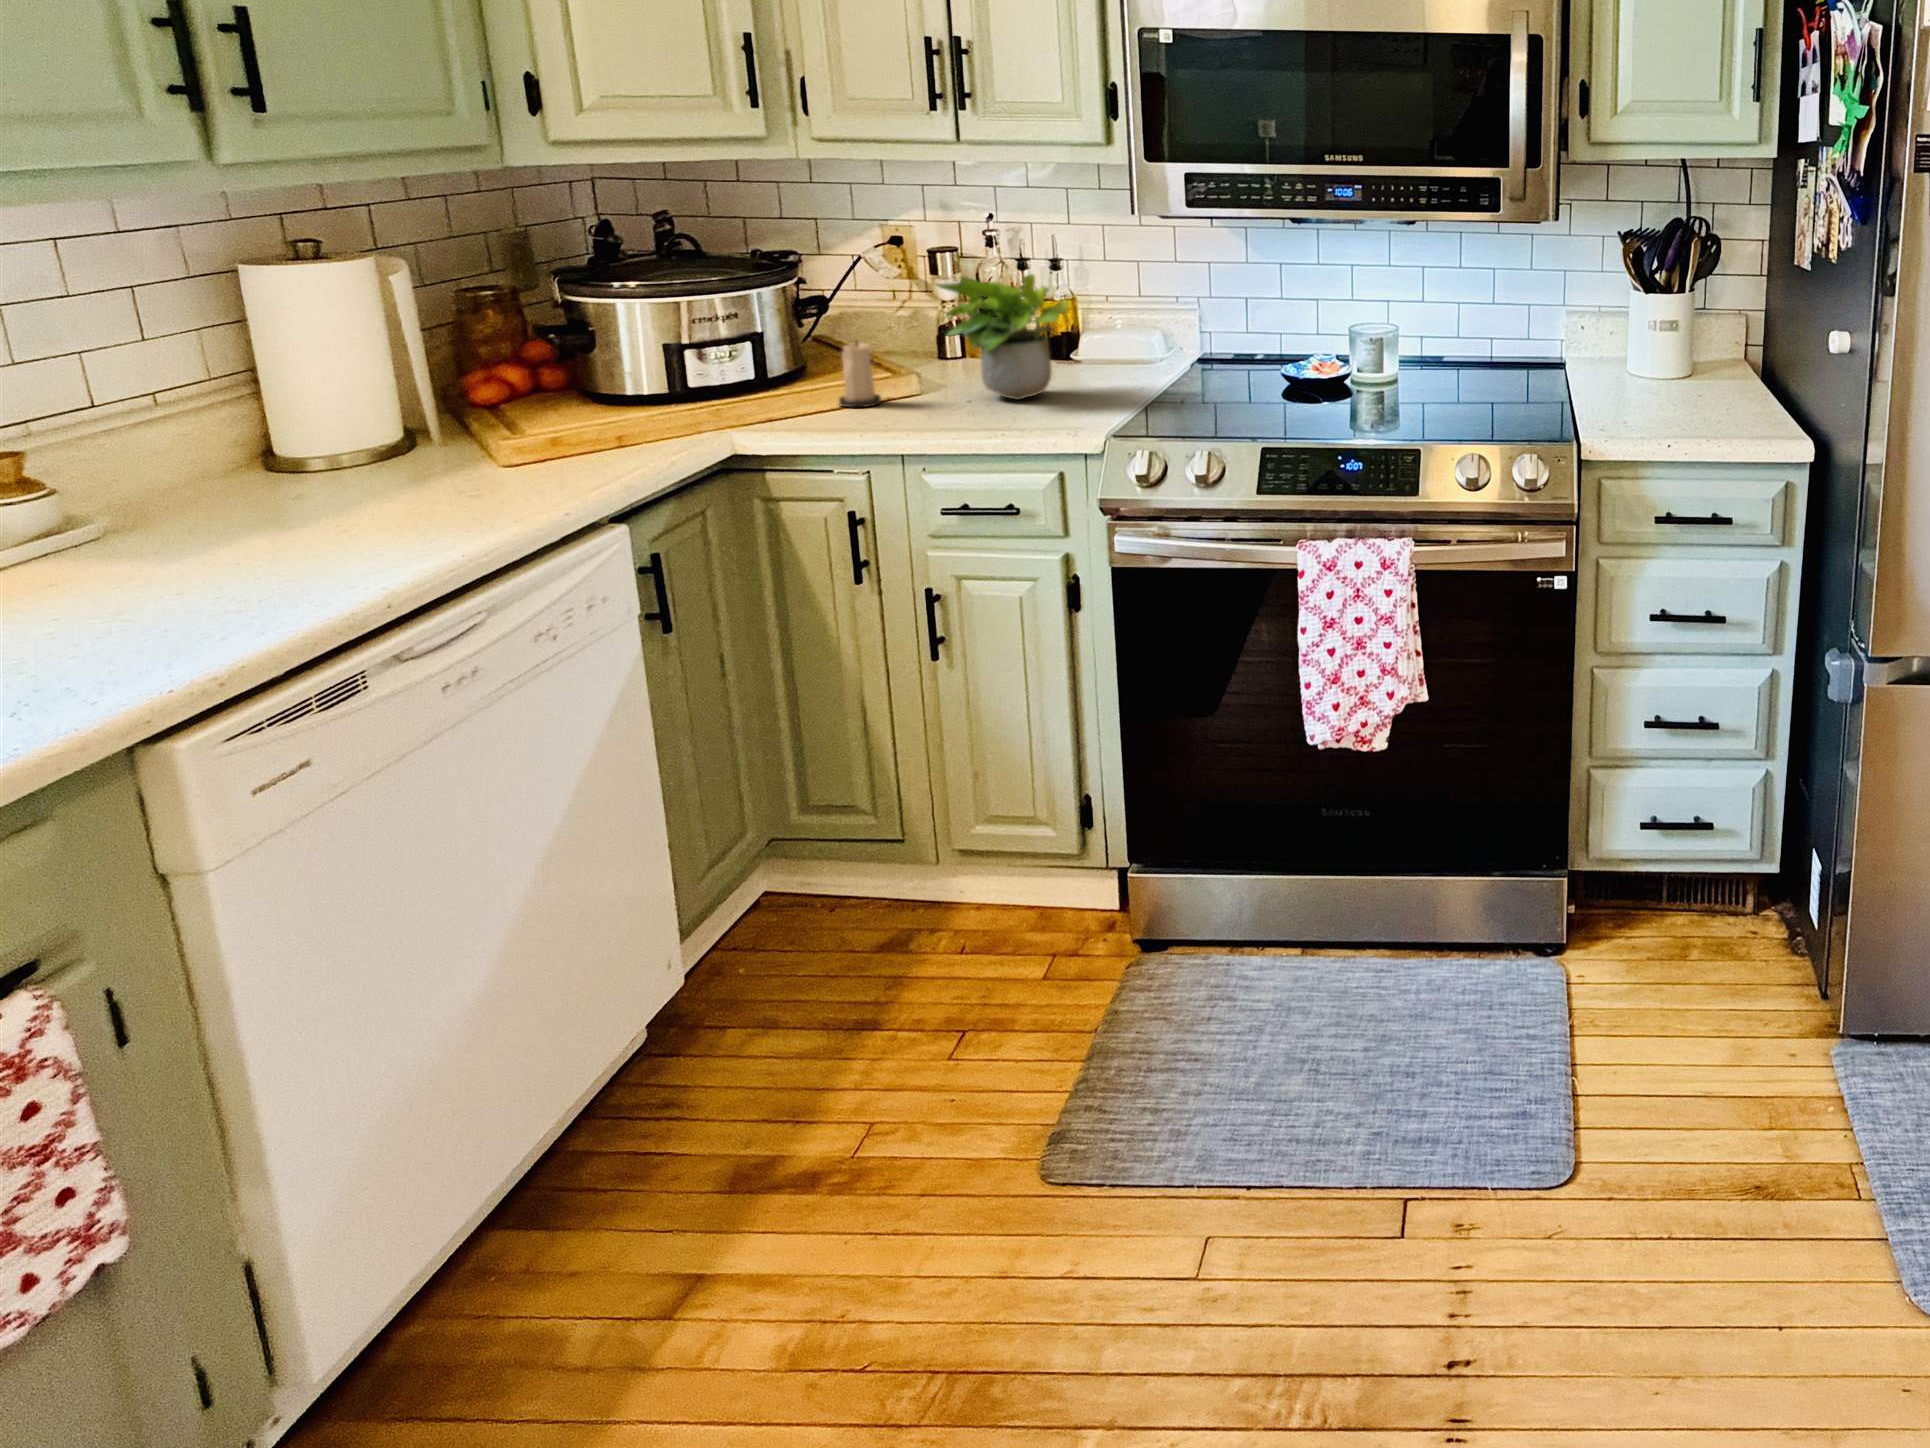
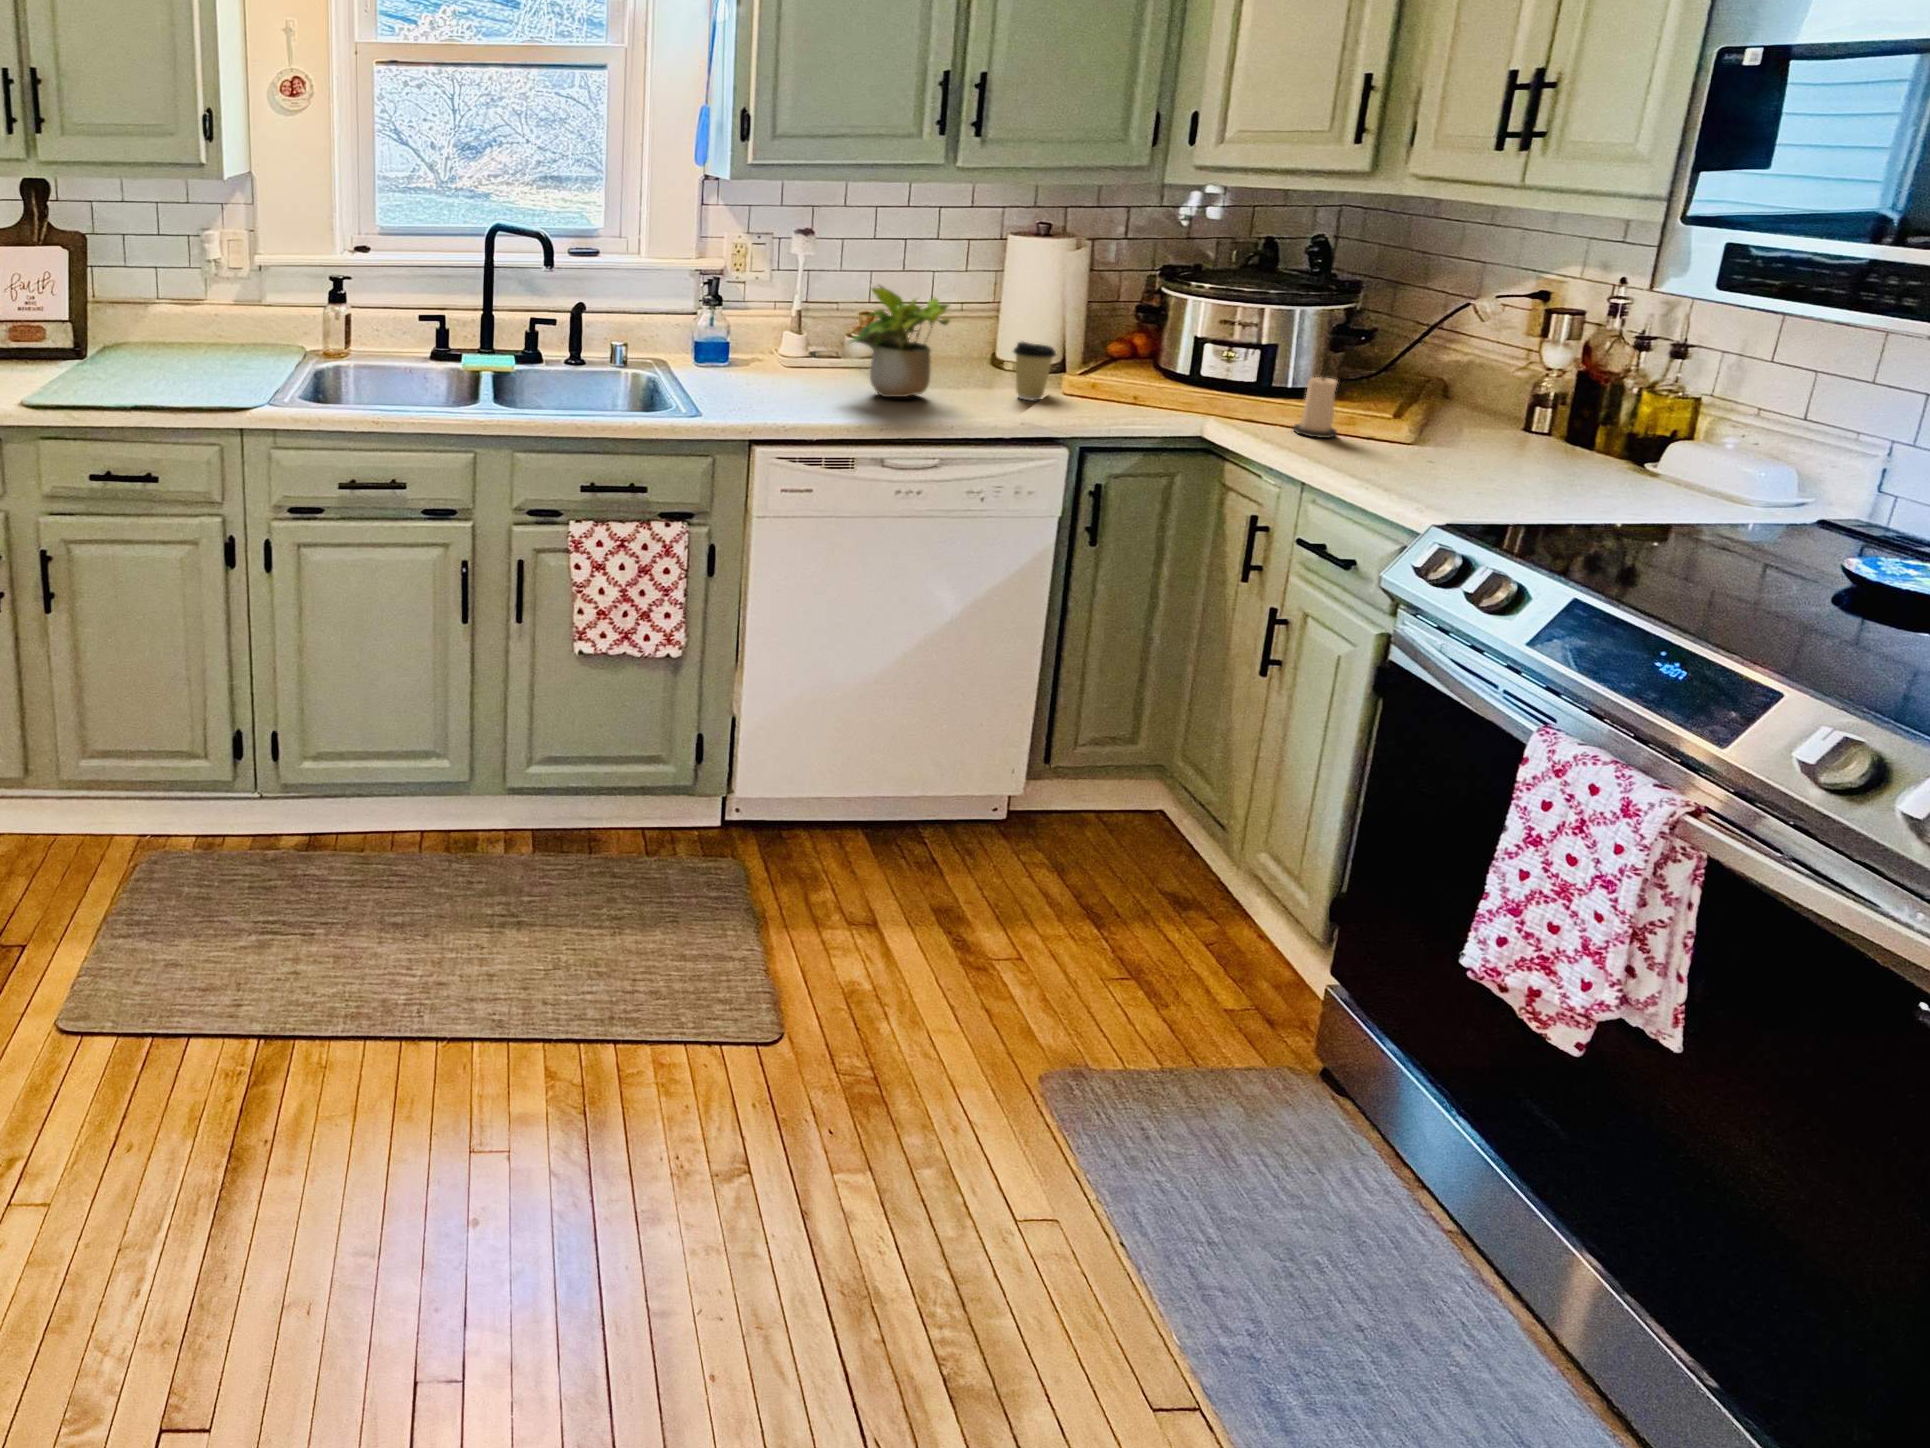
potted plant: present [936,274,1069,400] -> present [850,286,949,397]
coffee cup: none [453,386,532,470] -> present [1013,342,1056,400]

